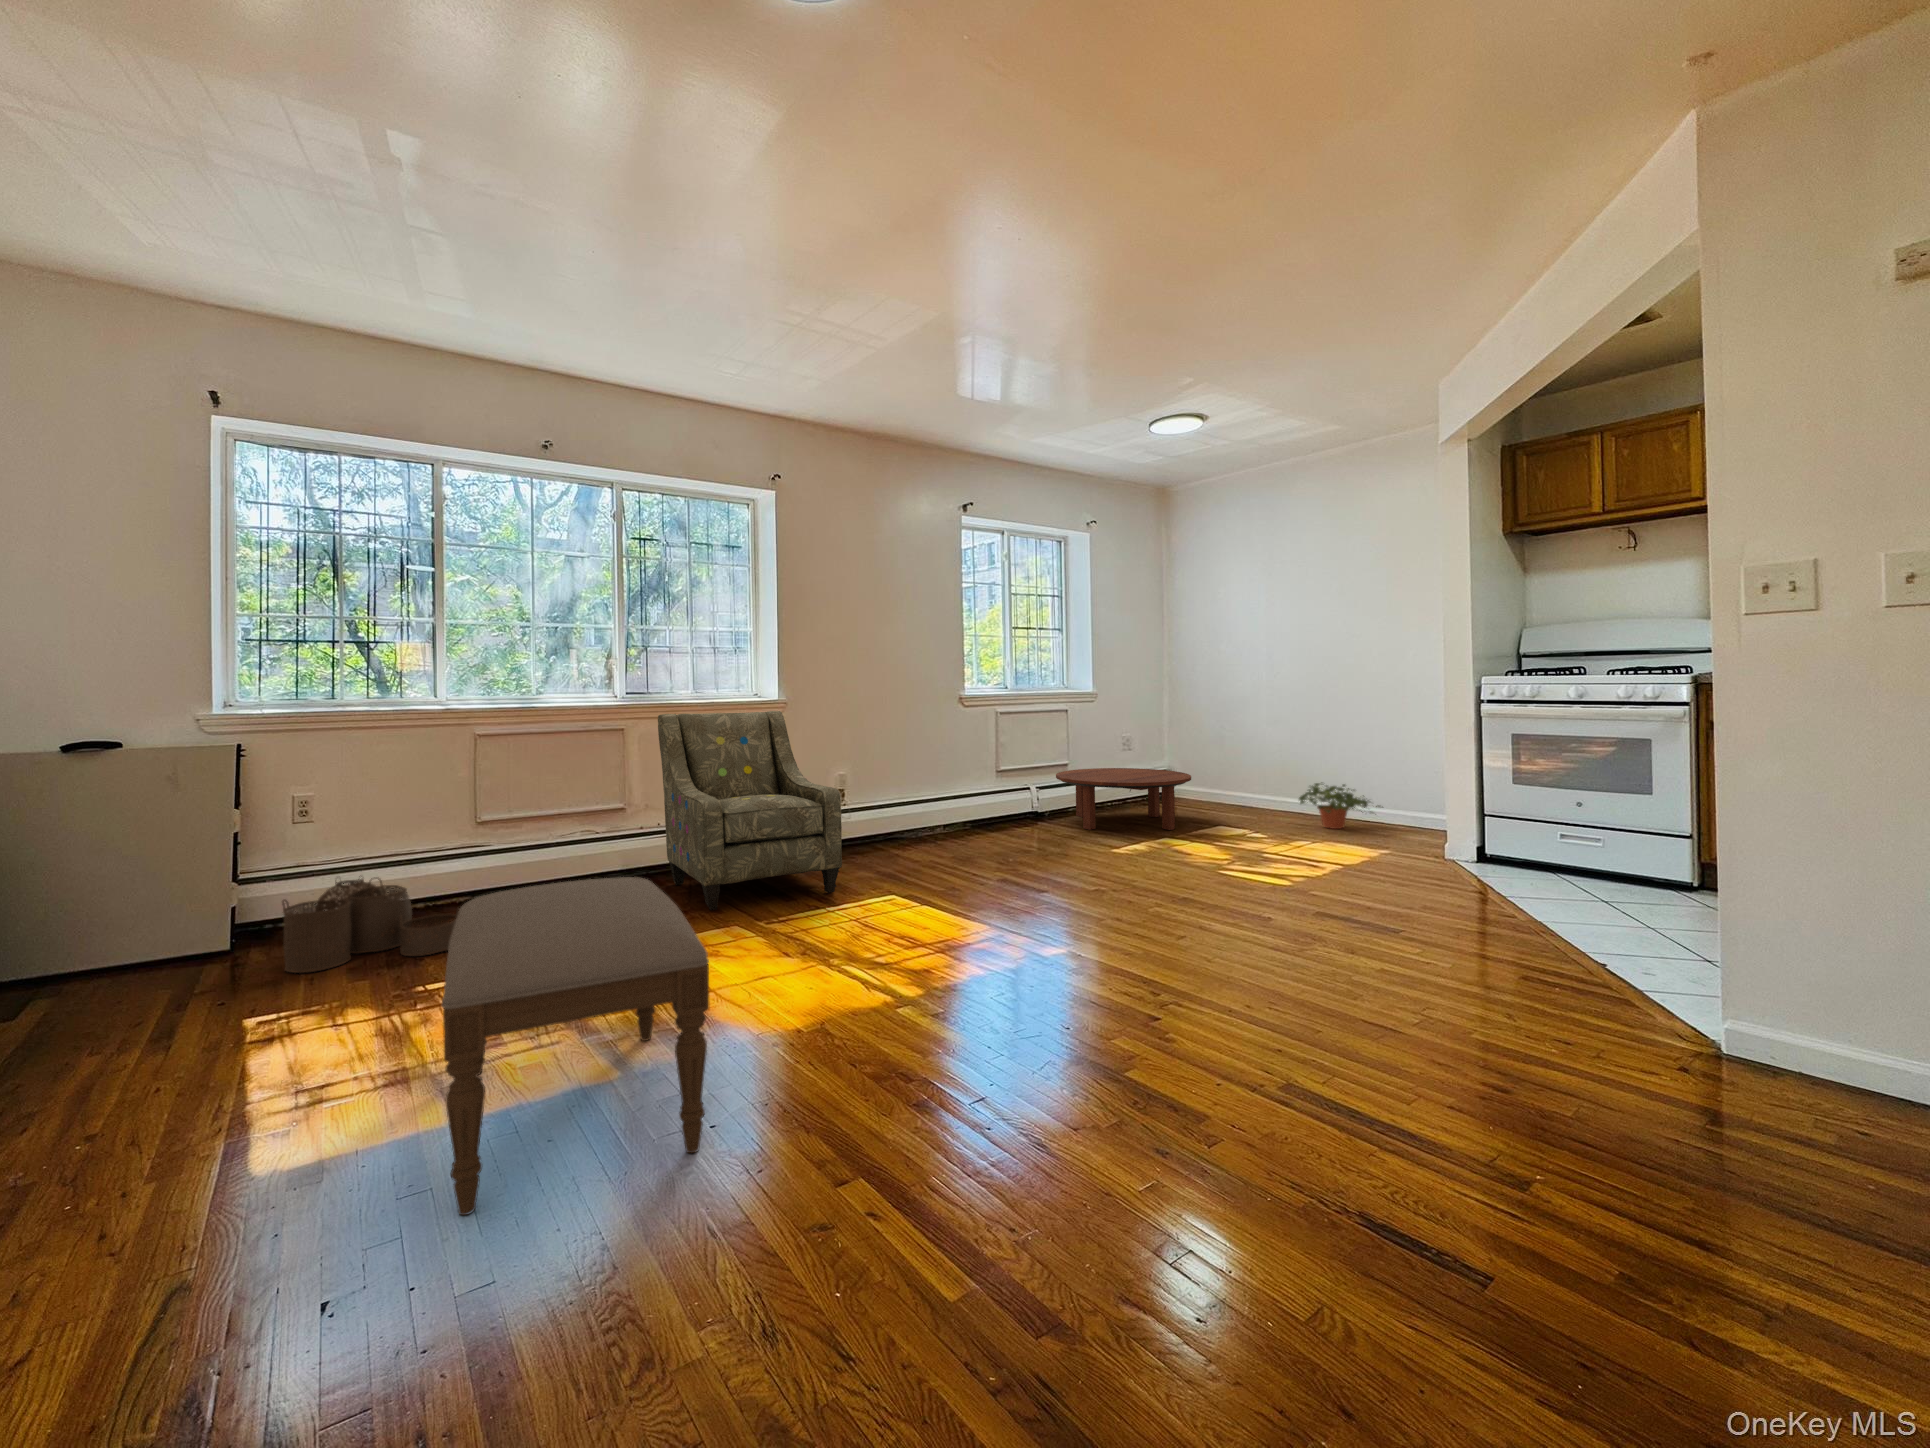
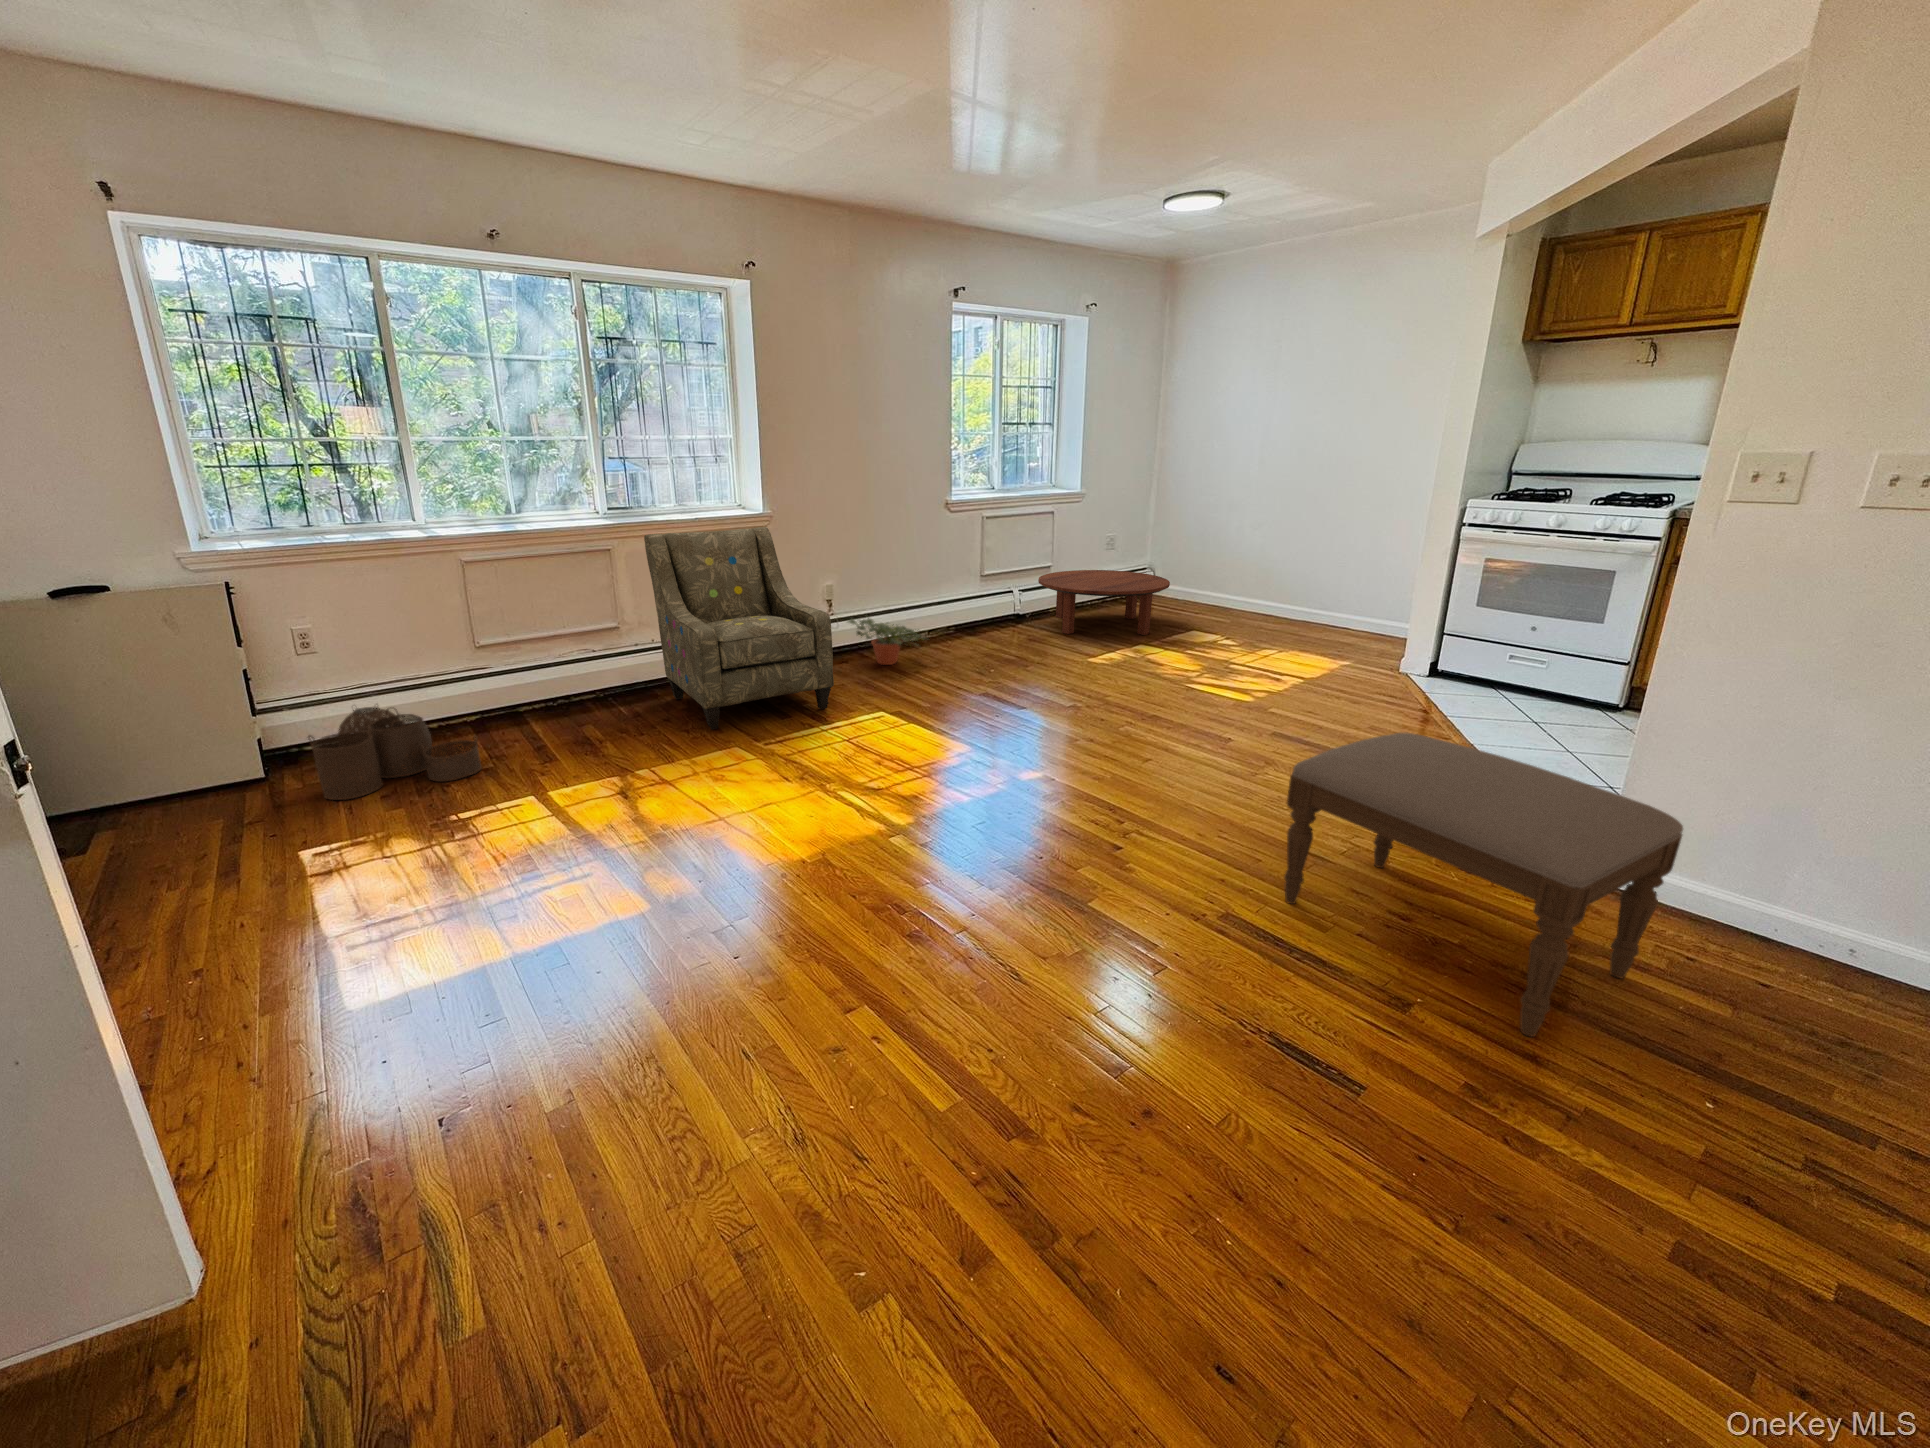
potted plant: present [1299,783,1380,829] -> present [848,618,922,665]
ottoman: present [442,877,709,1215] -> present [1284,733,1683,1037]

